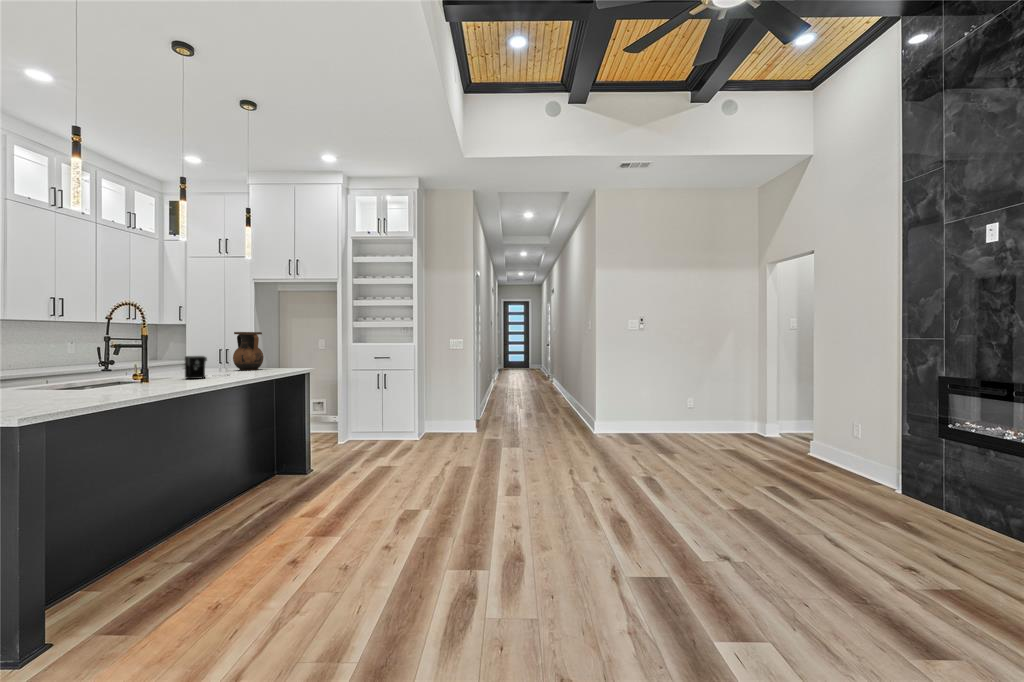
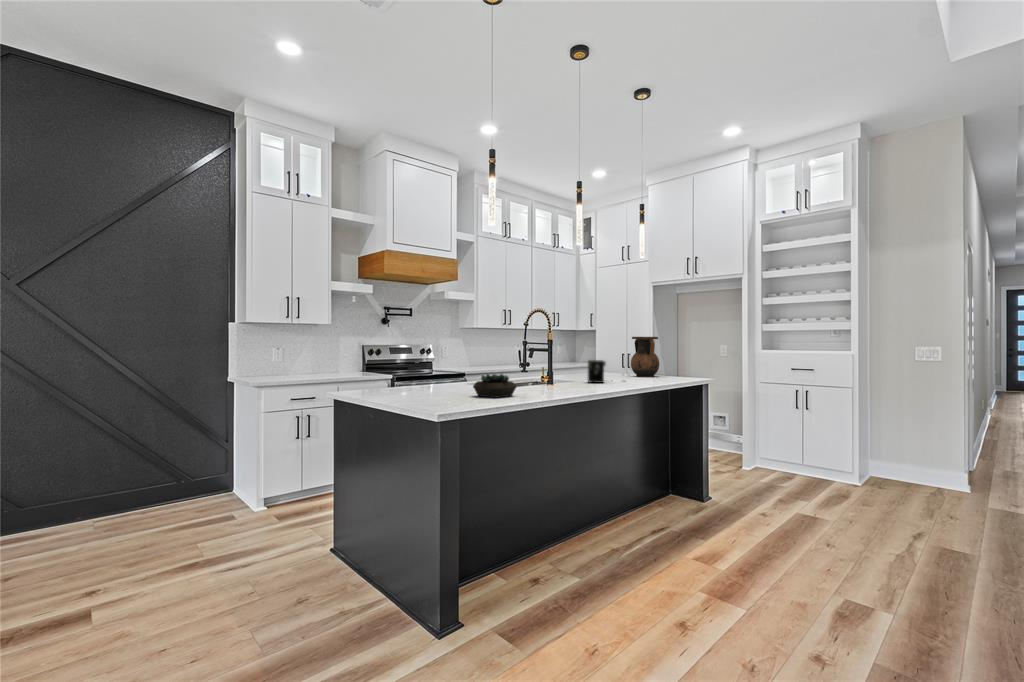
succulent plant: none [30,374,100,402] -> present [473,374,516,398]

